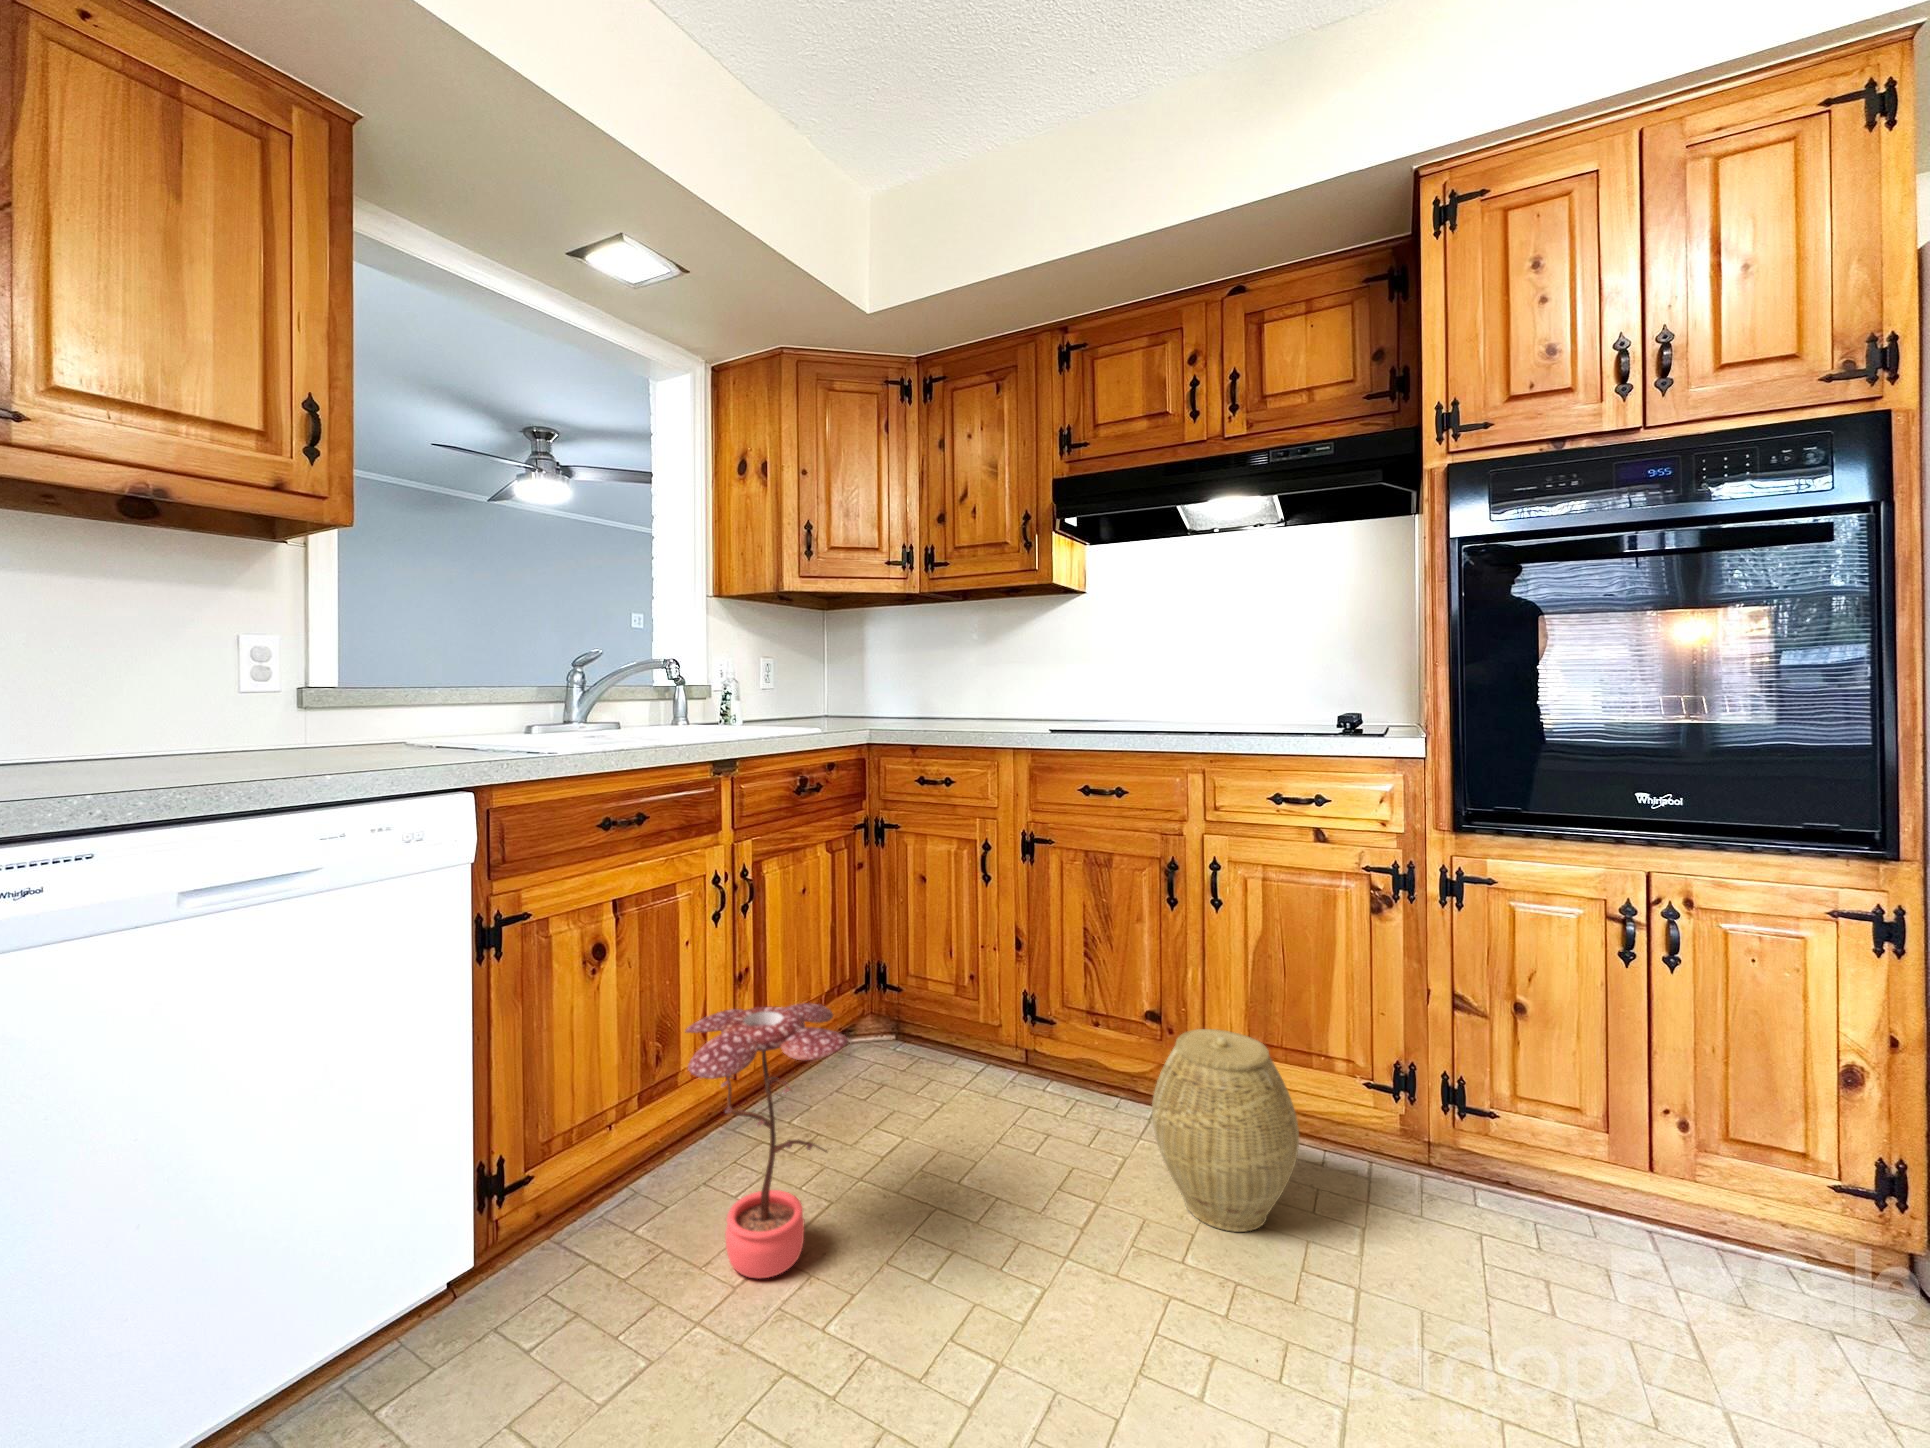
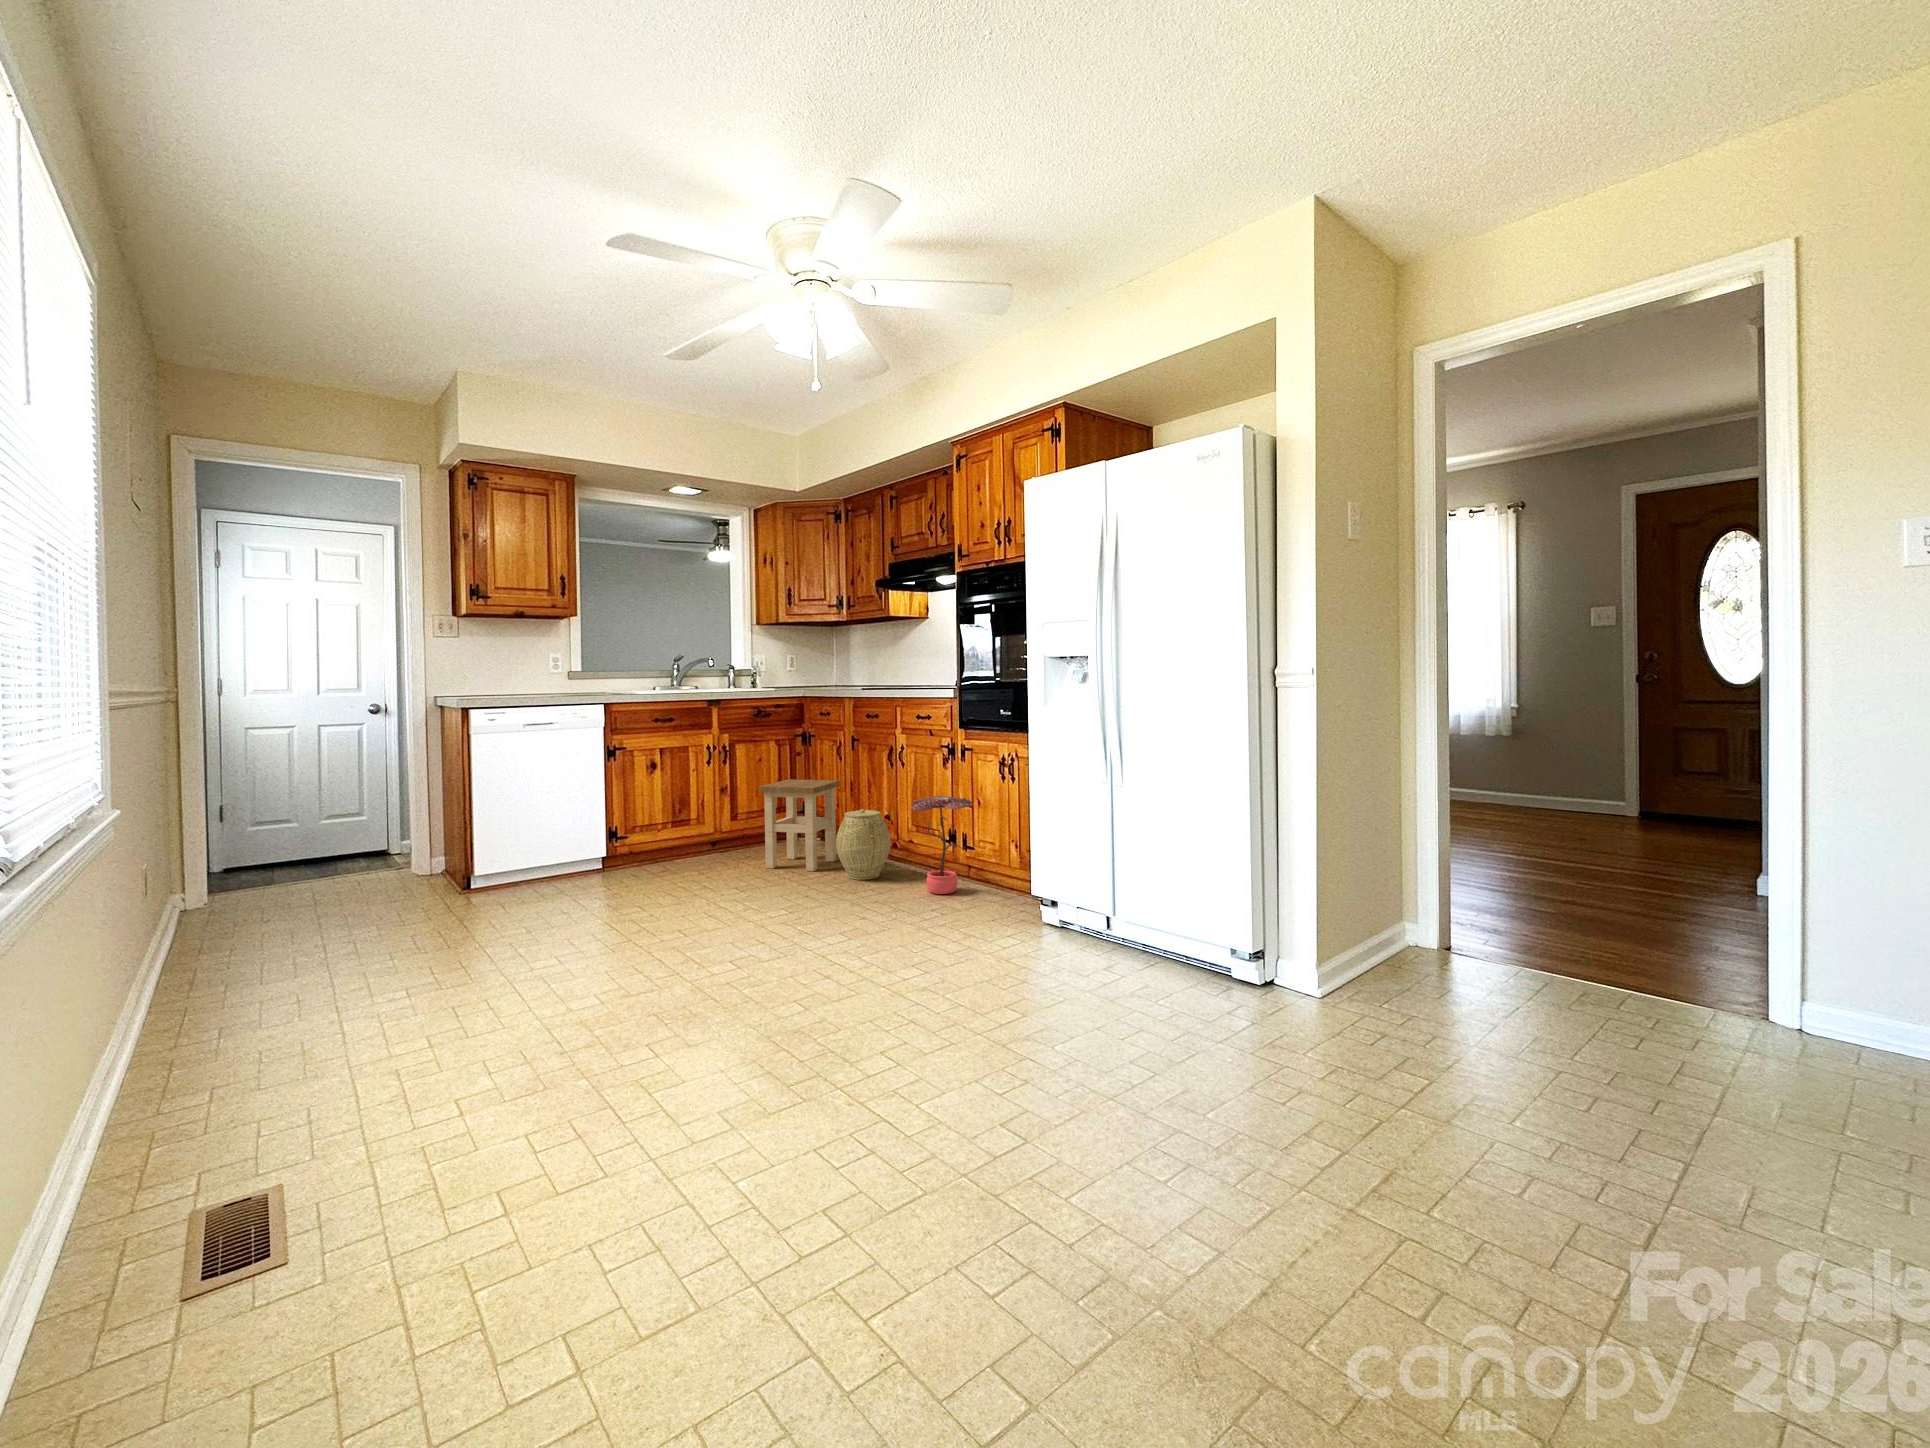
stool: none [920,942,1082,1204] -> present [760,779,840,871]
potted plant: present [685,1003,848,1278] -> present [910,796,972,894]

